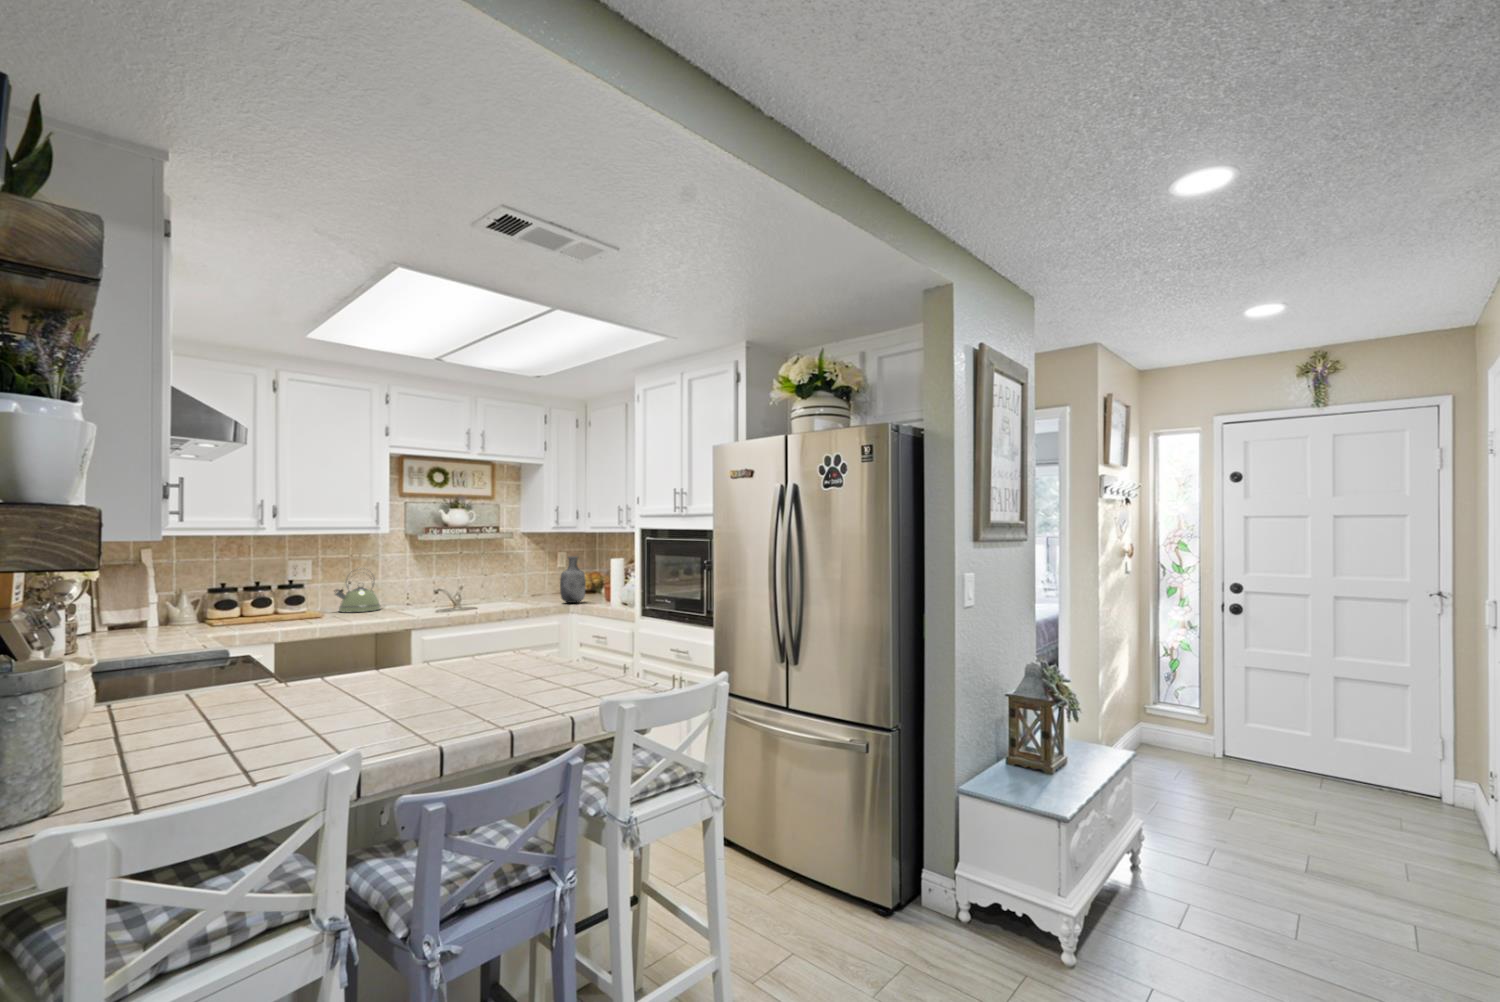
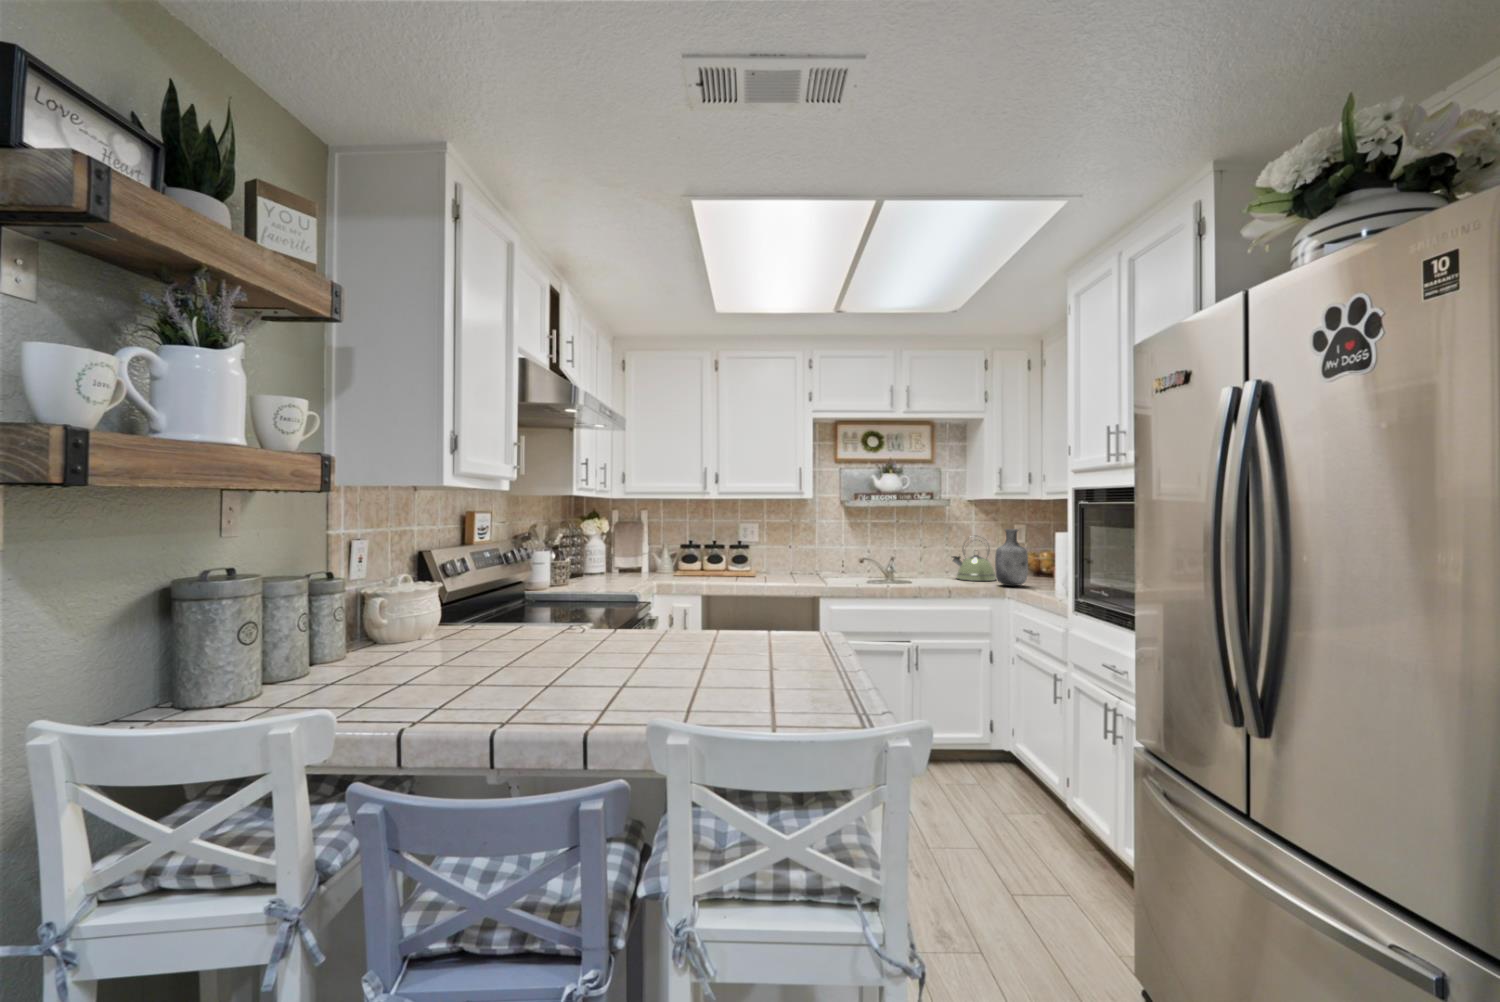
kettle: present [335,571,380,612] -> present [952,540,996,581]

